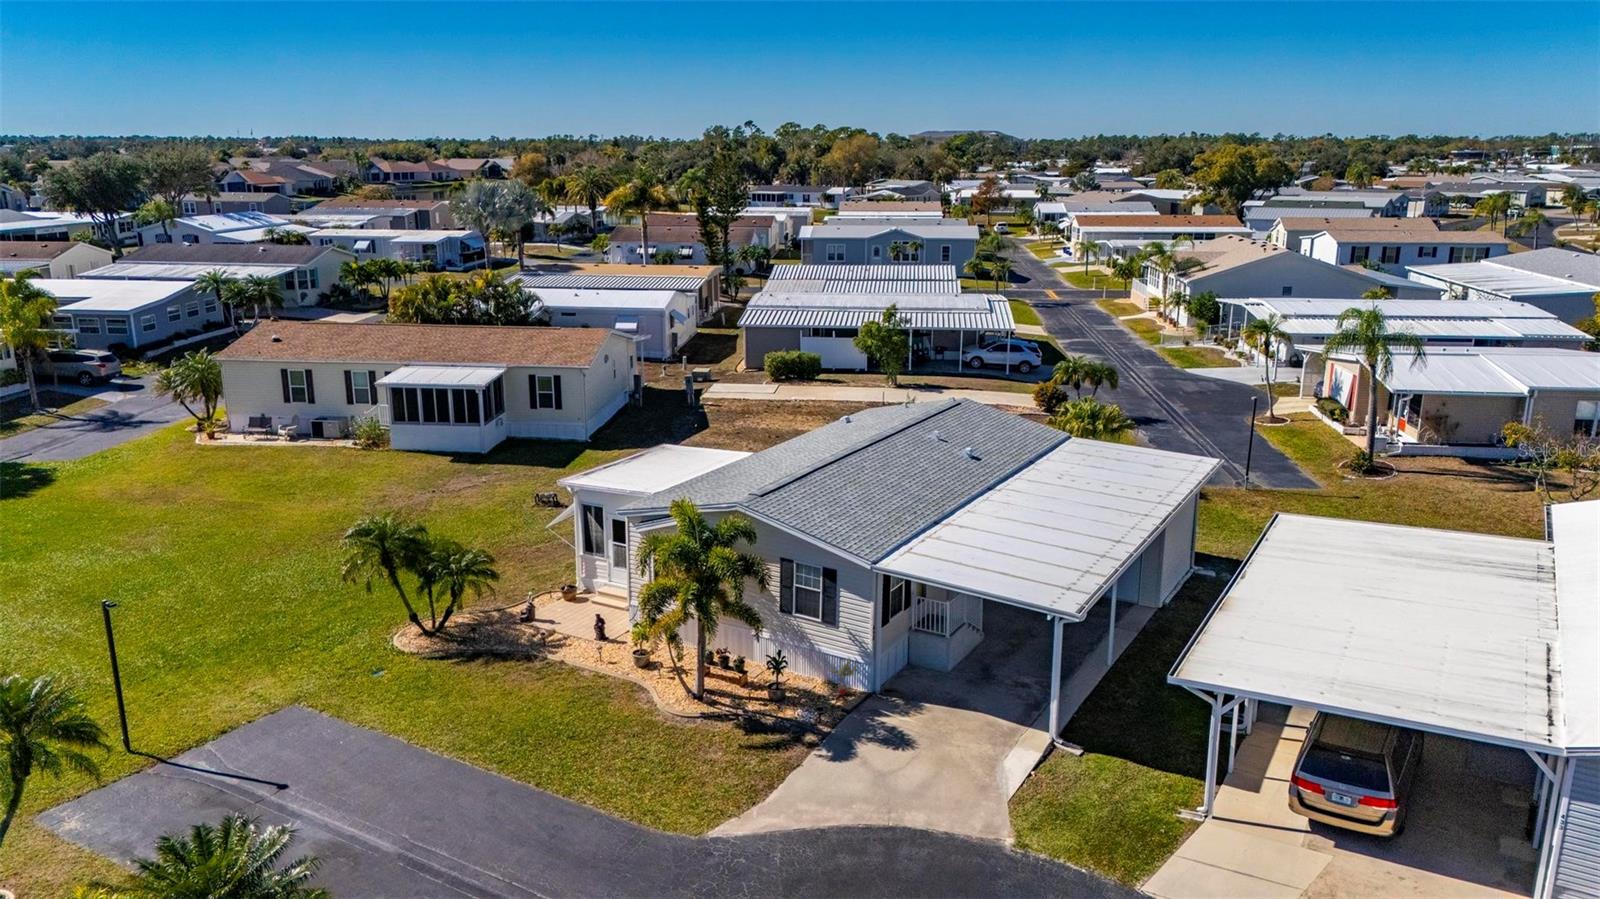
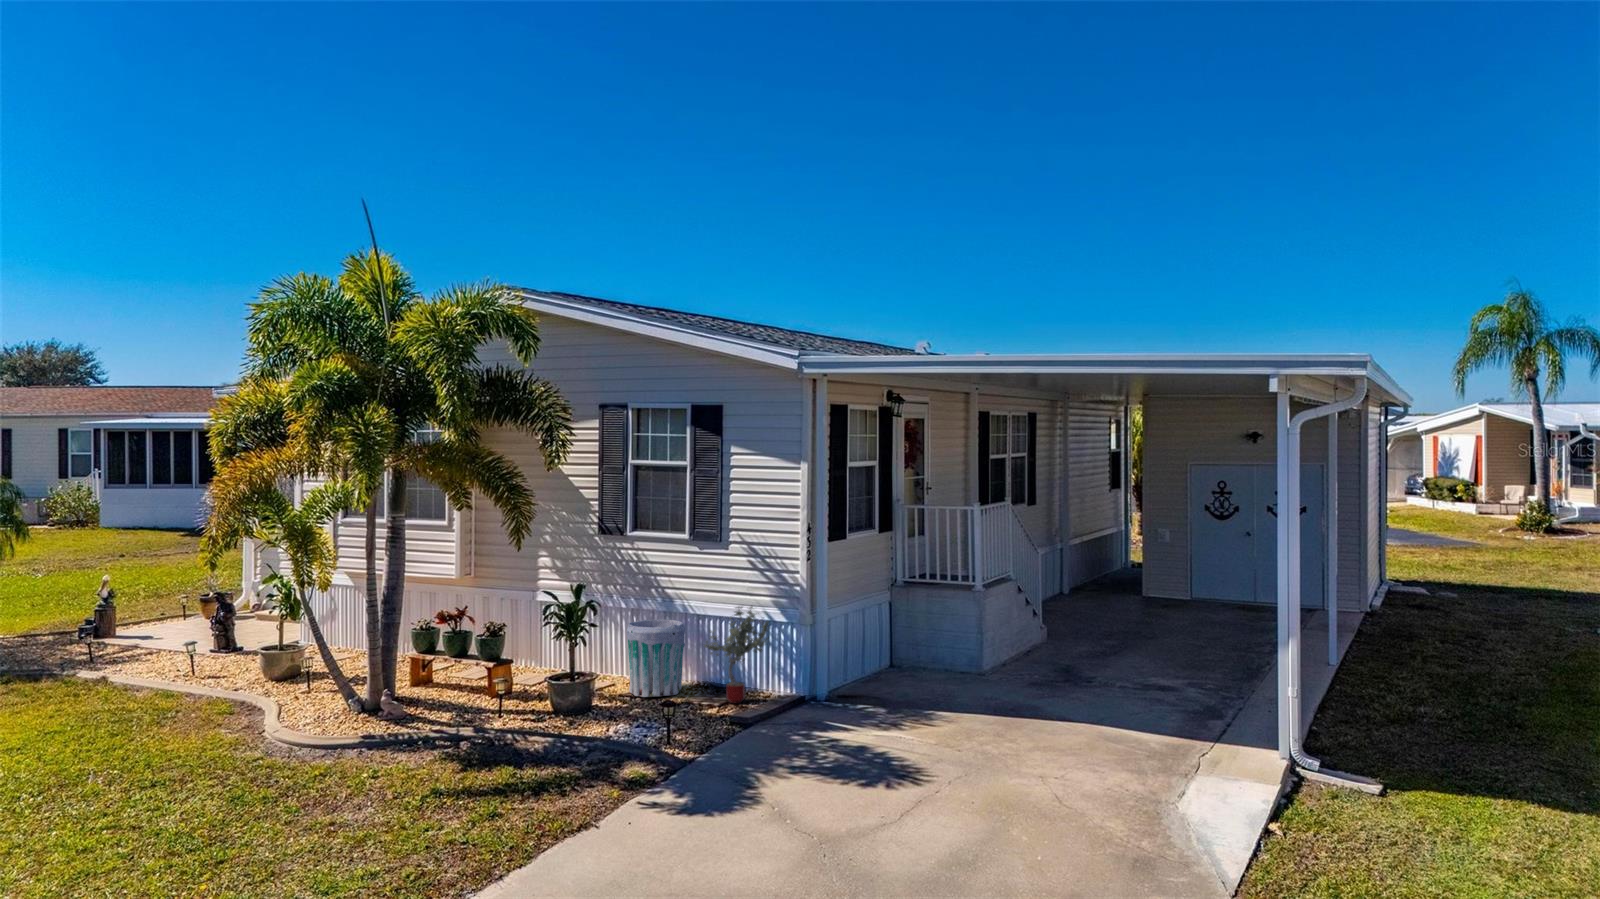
trash can: none [796,653,821,689] -> present [627,620,685,697]

